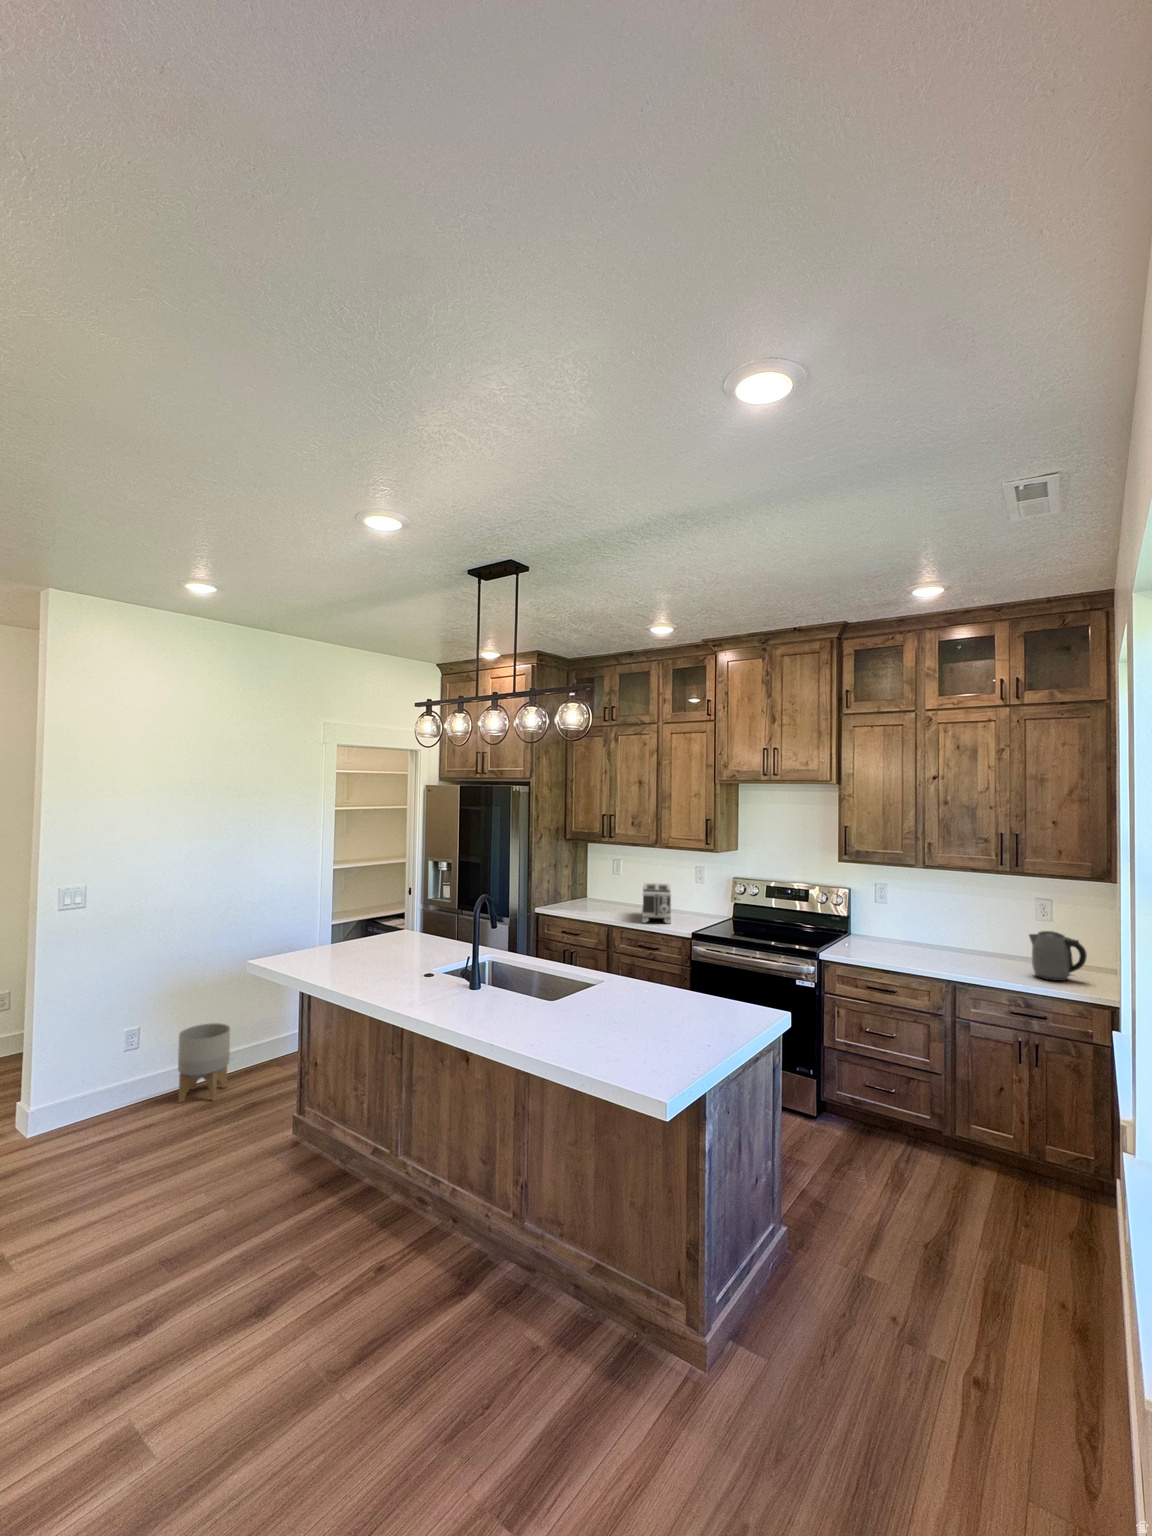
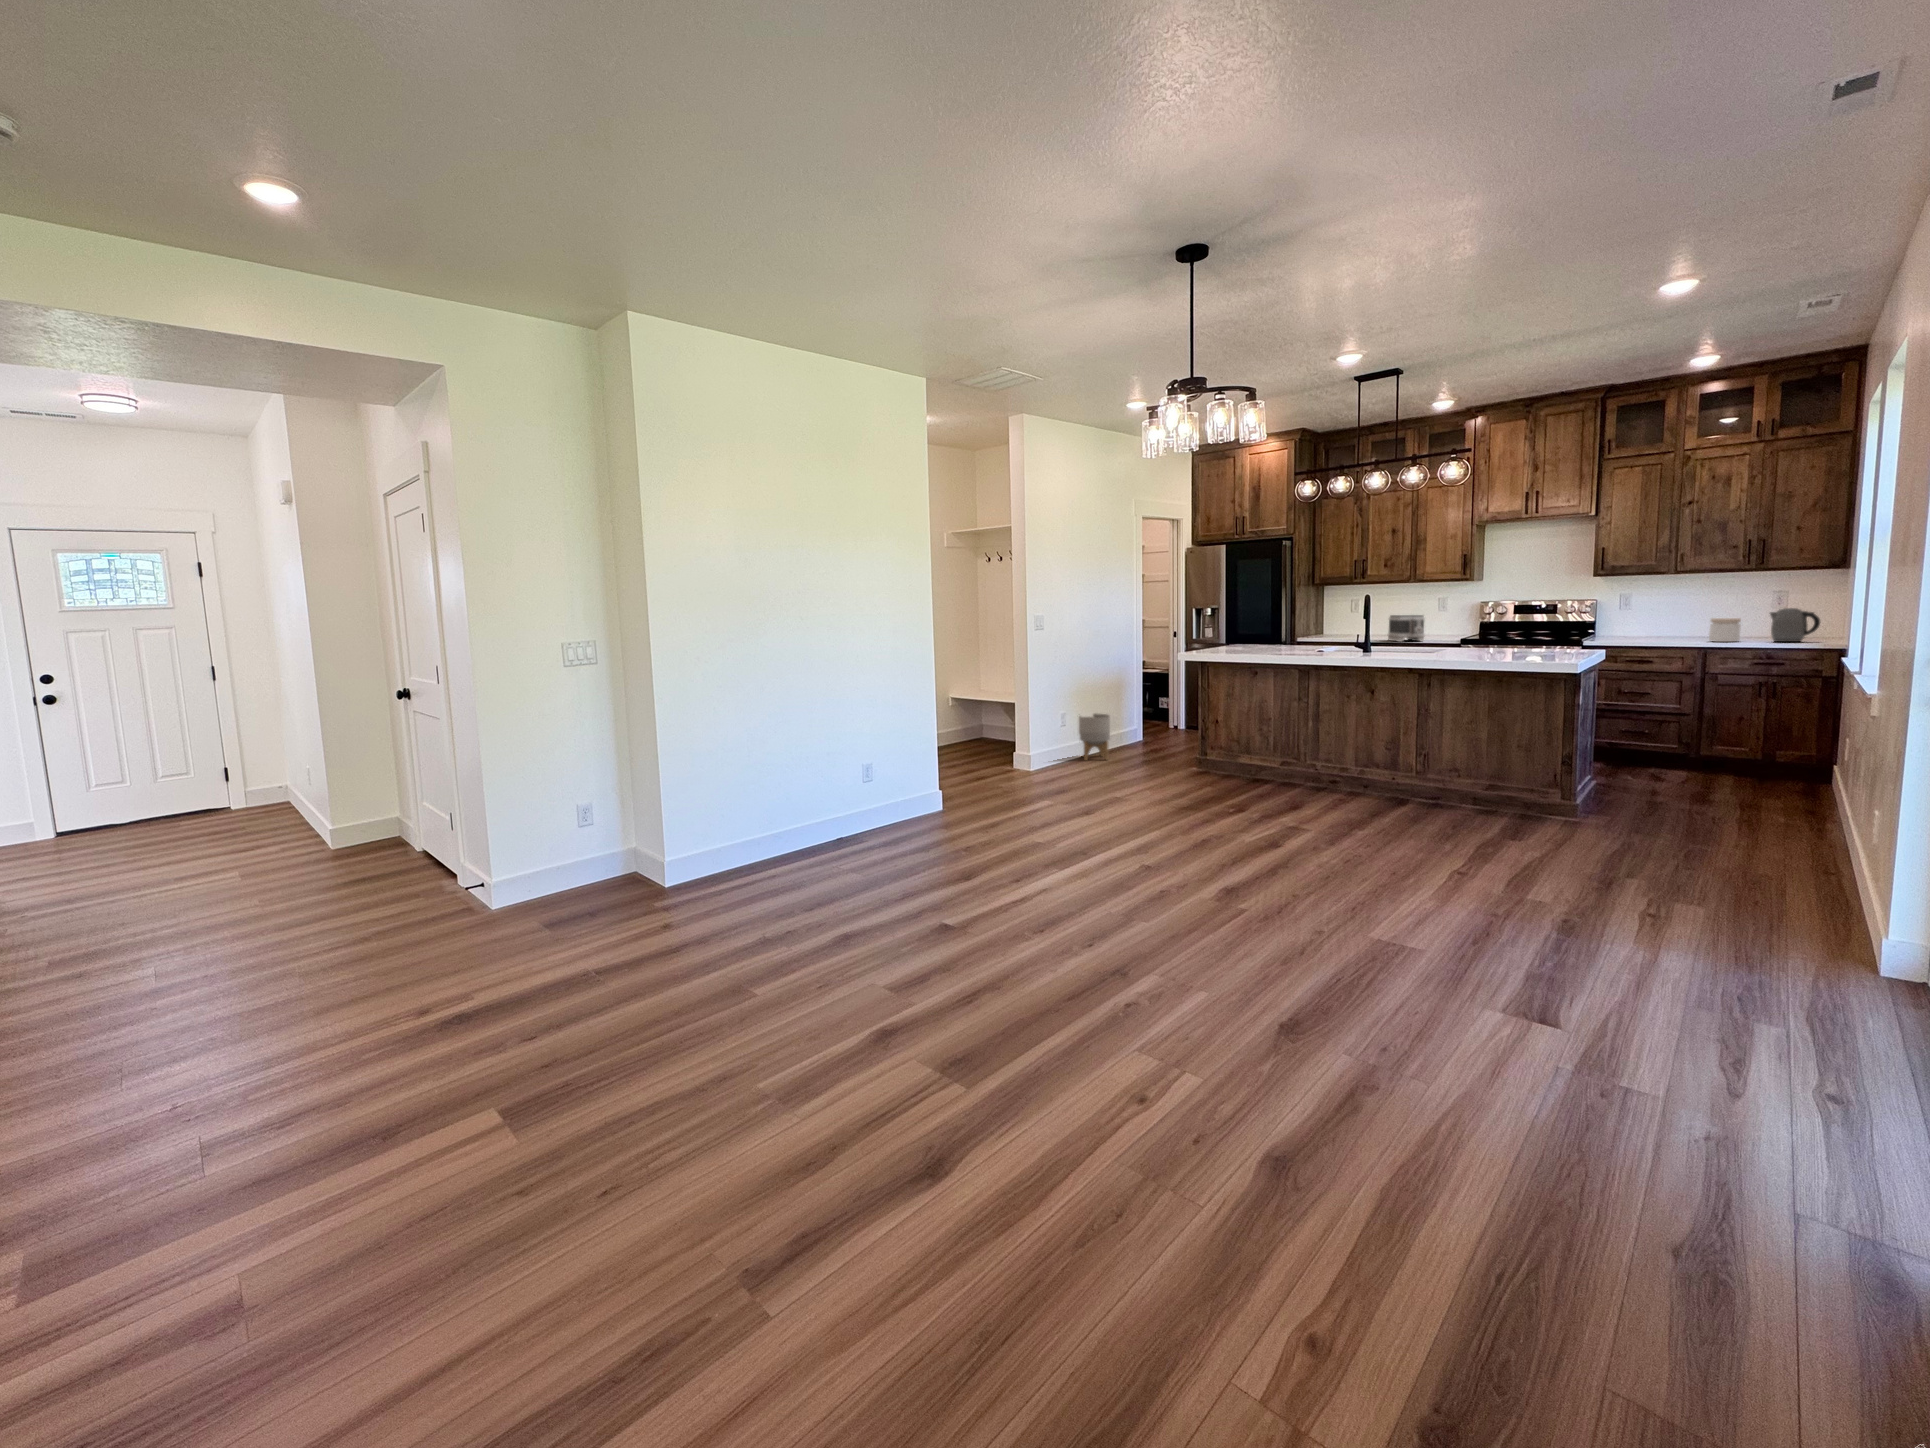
jar: none [965,932,999,969] -> present [1709,618,1741,642]

